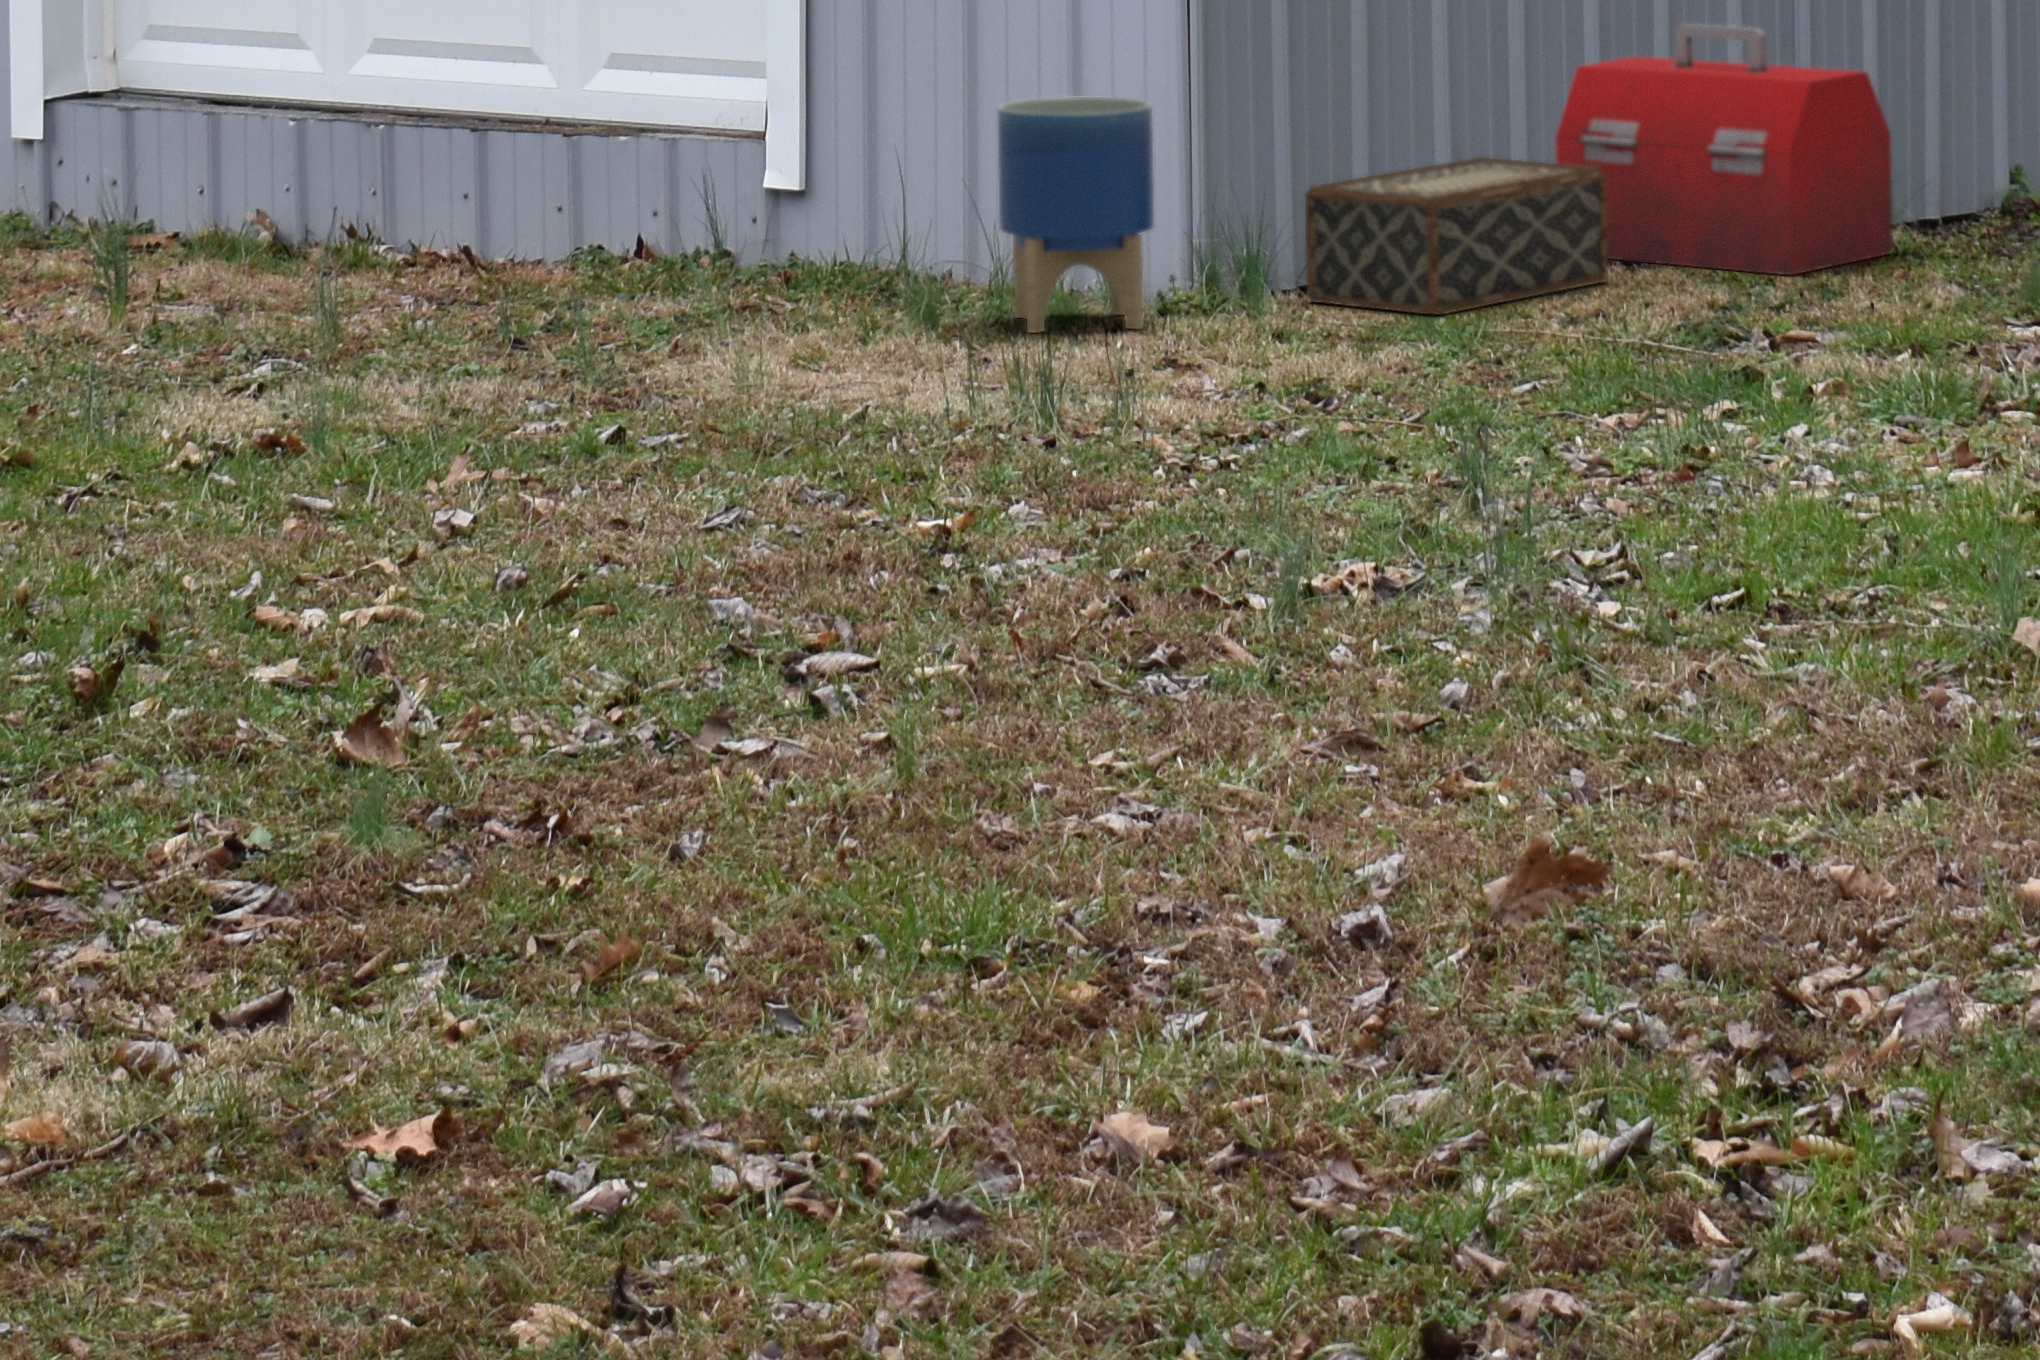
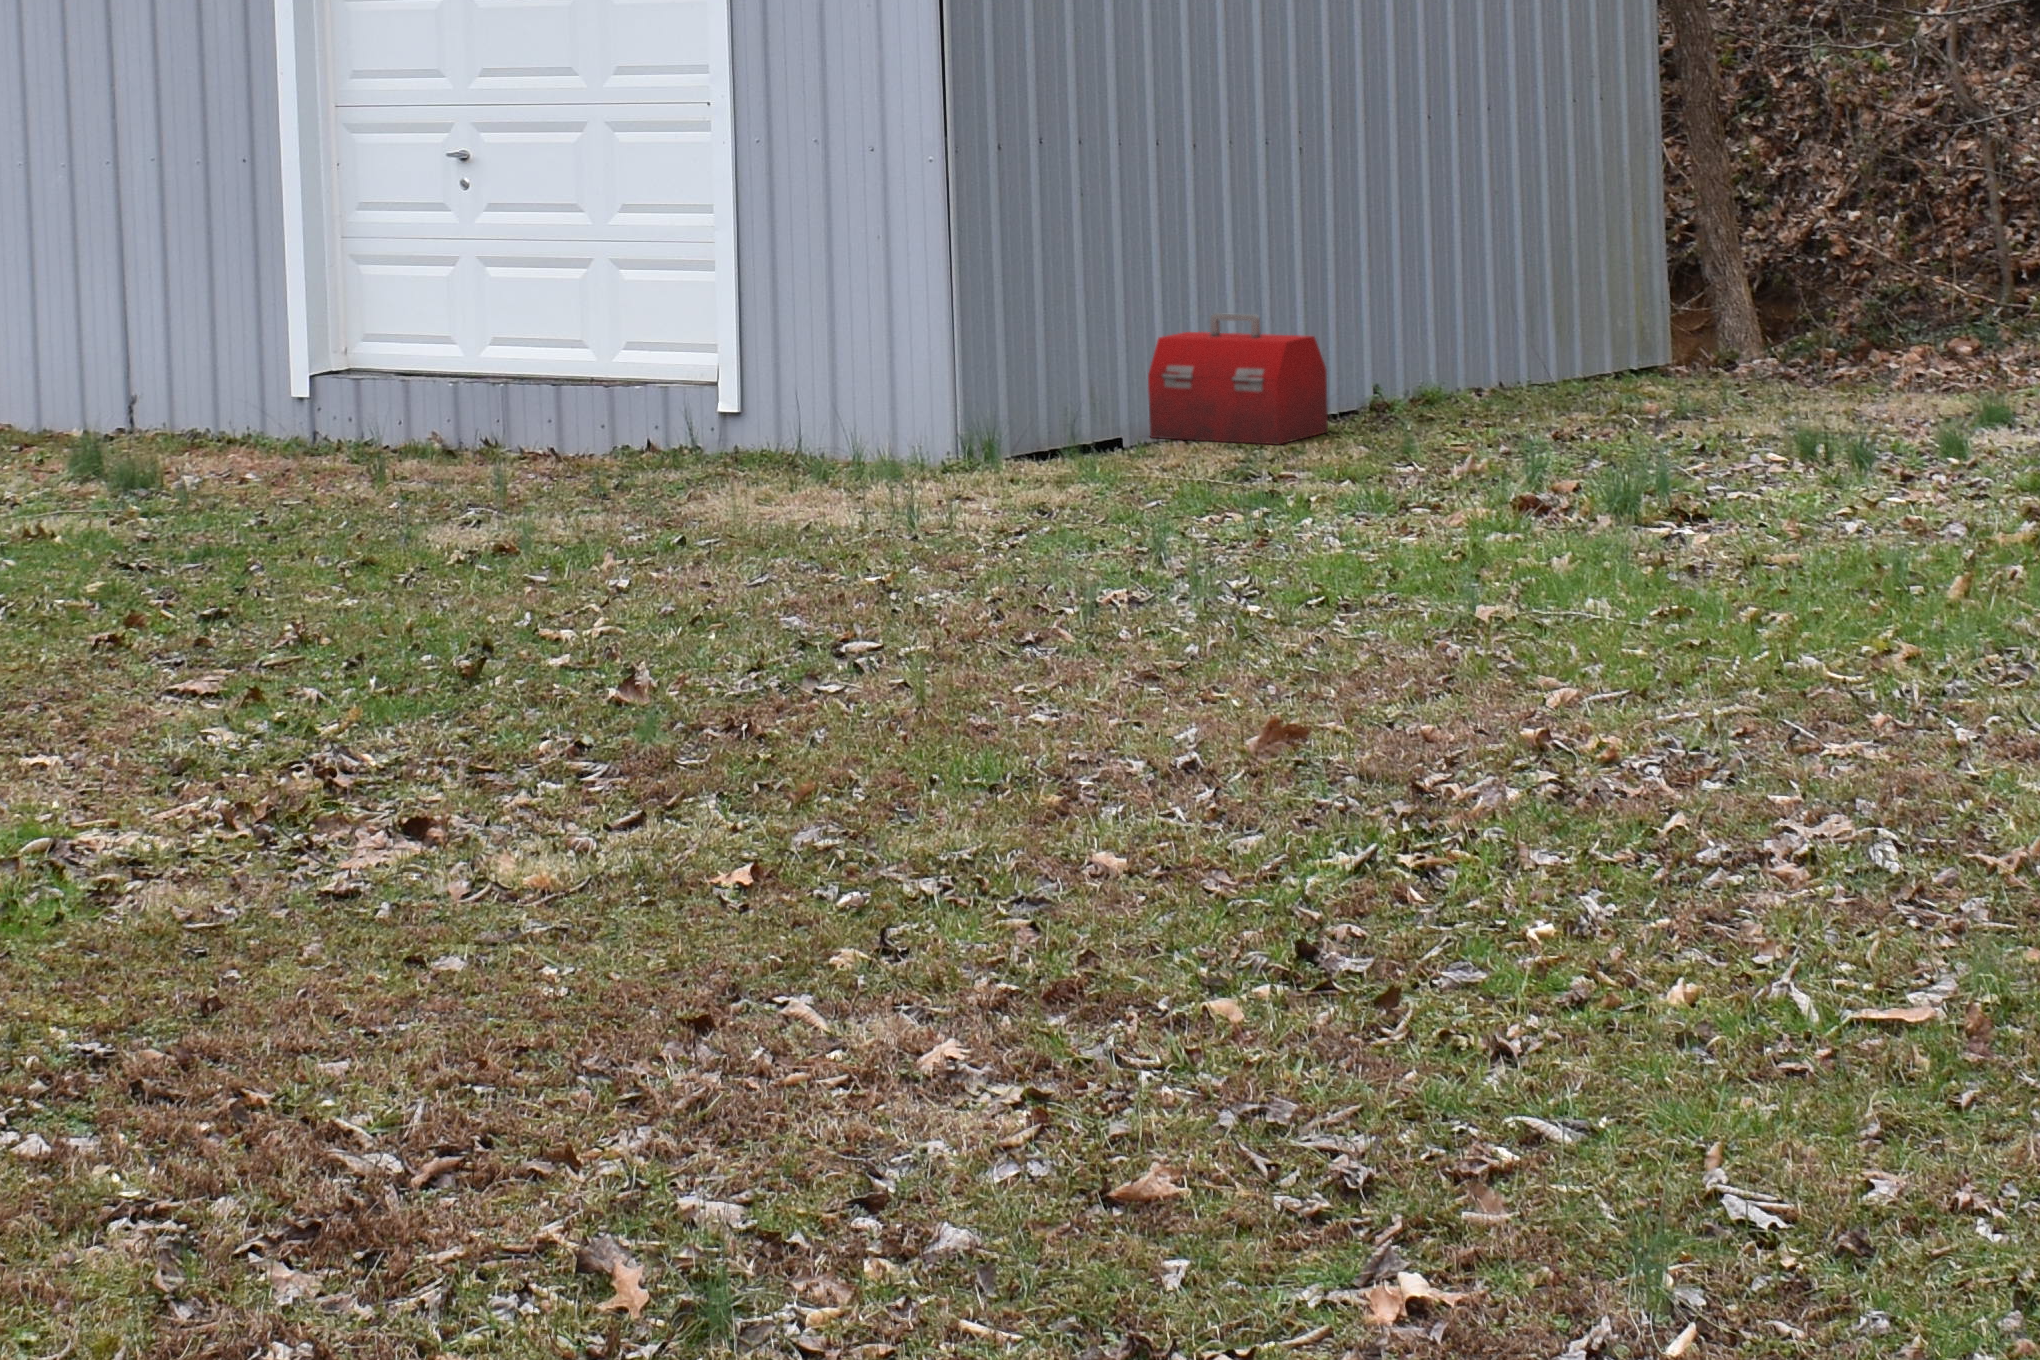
planter: present [998,97,1154,333] -> none [863,359,946,485]
woven basket: present [1305,157,1608,315] -> none [1025,387,1183,470]

